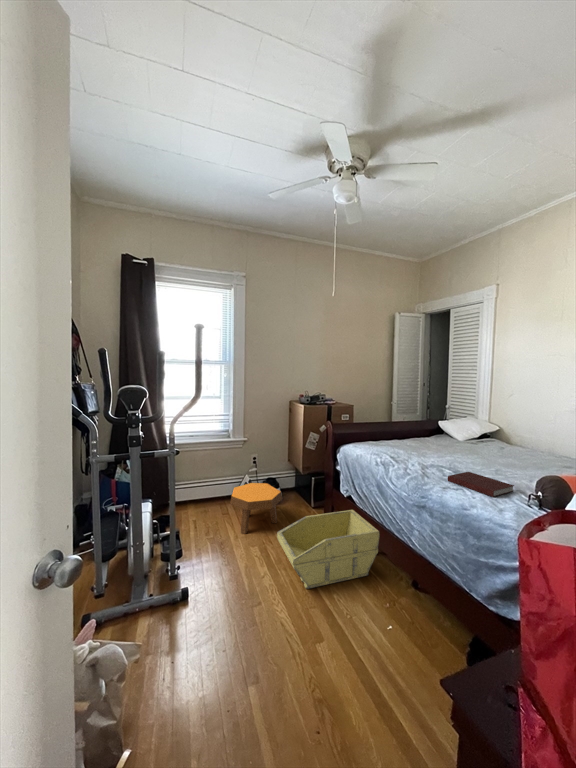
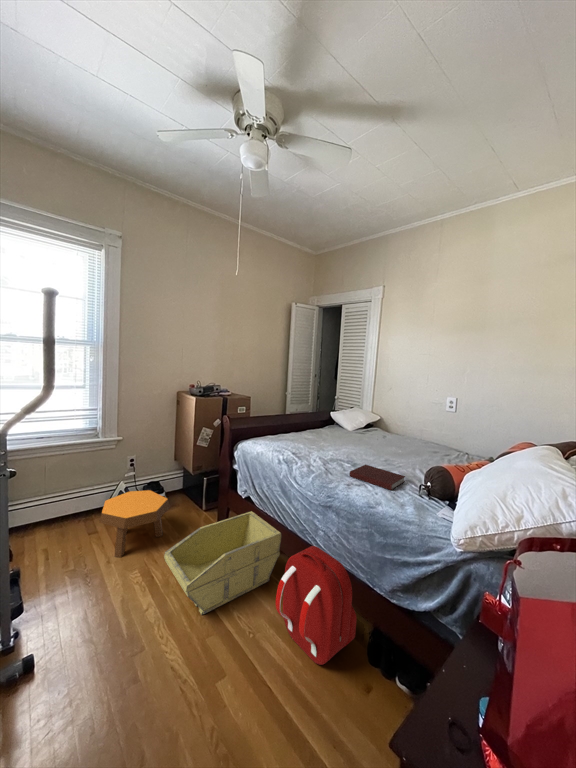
backpack: none [369,542,453,654] -> present [276,546,357,665]

